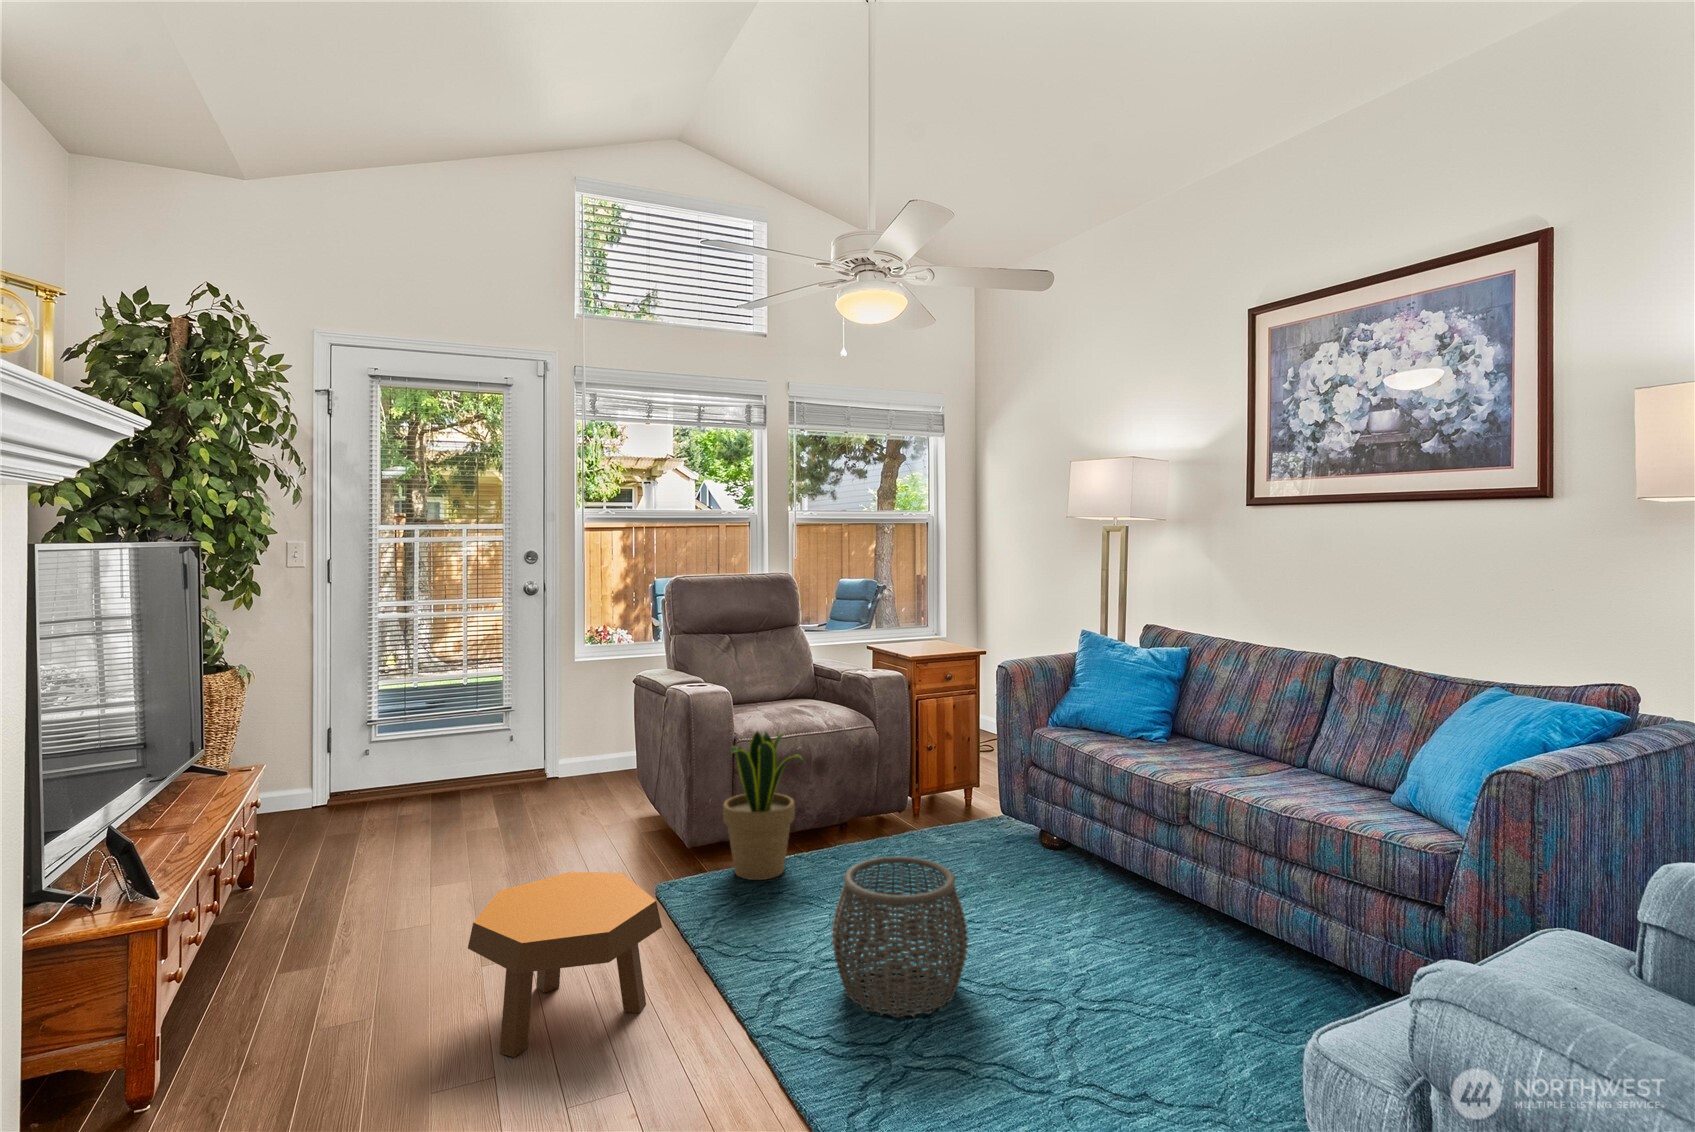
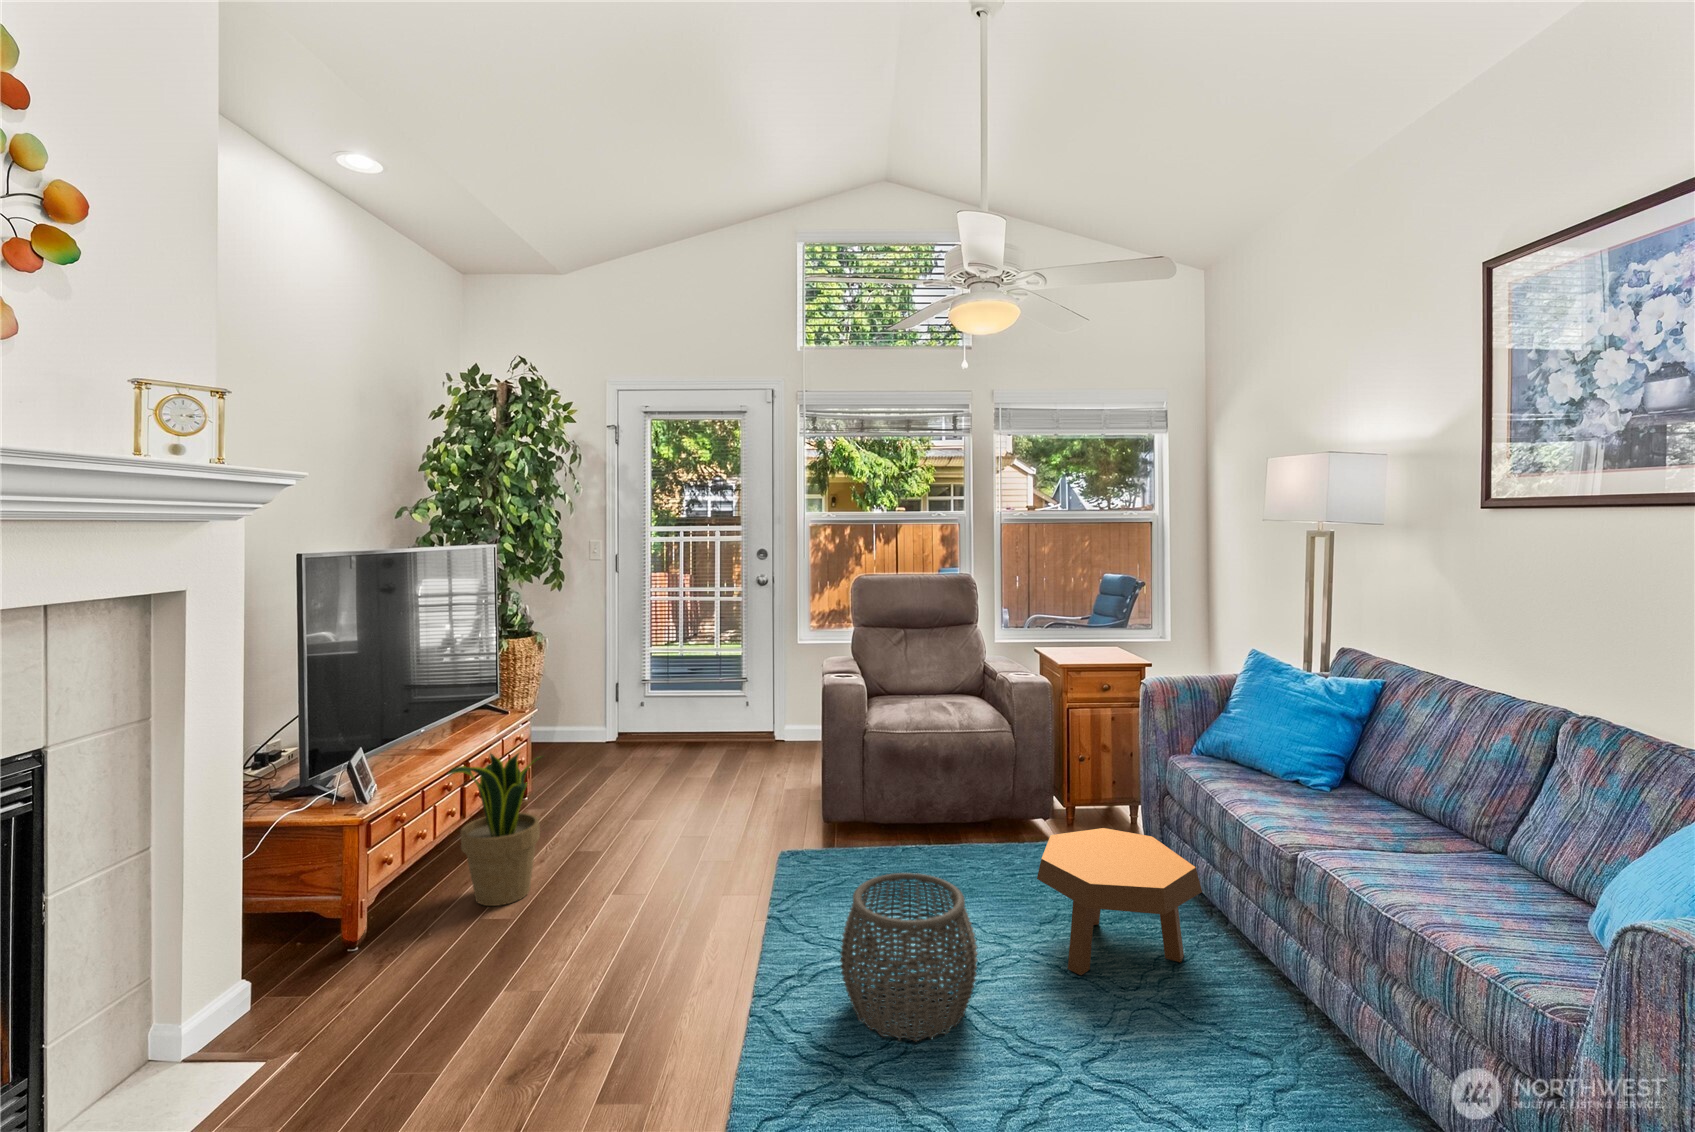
potted plant: present [723,731,803,880] -> present [447,753,541,906]
footstool: present [468,872,662,1057] -> present [1037,828,1202,975]

